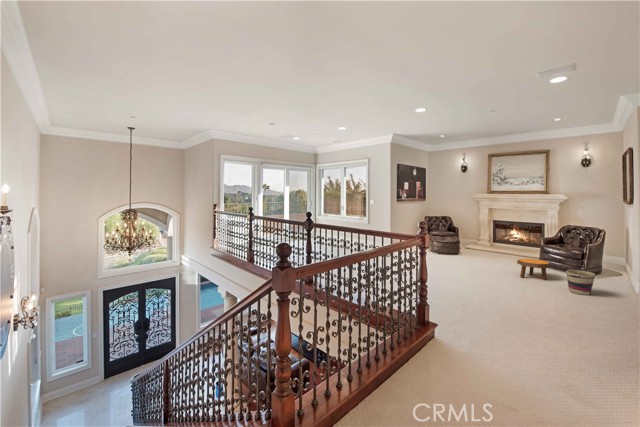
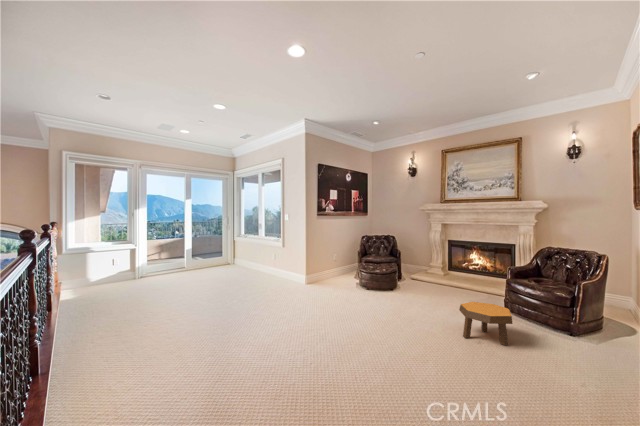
basket: present [566,270,595,295] -> none [539,336,600,399]

